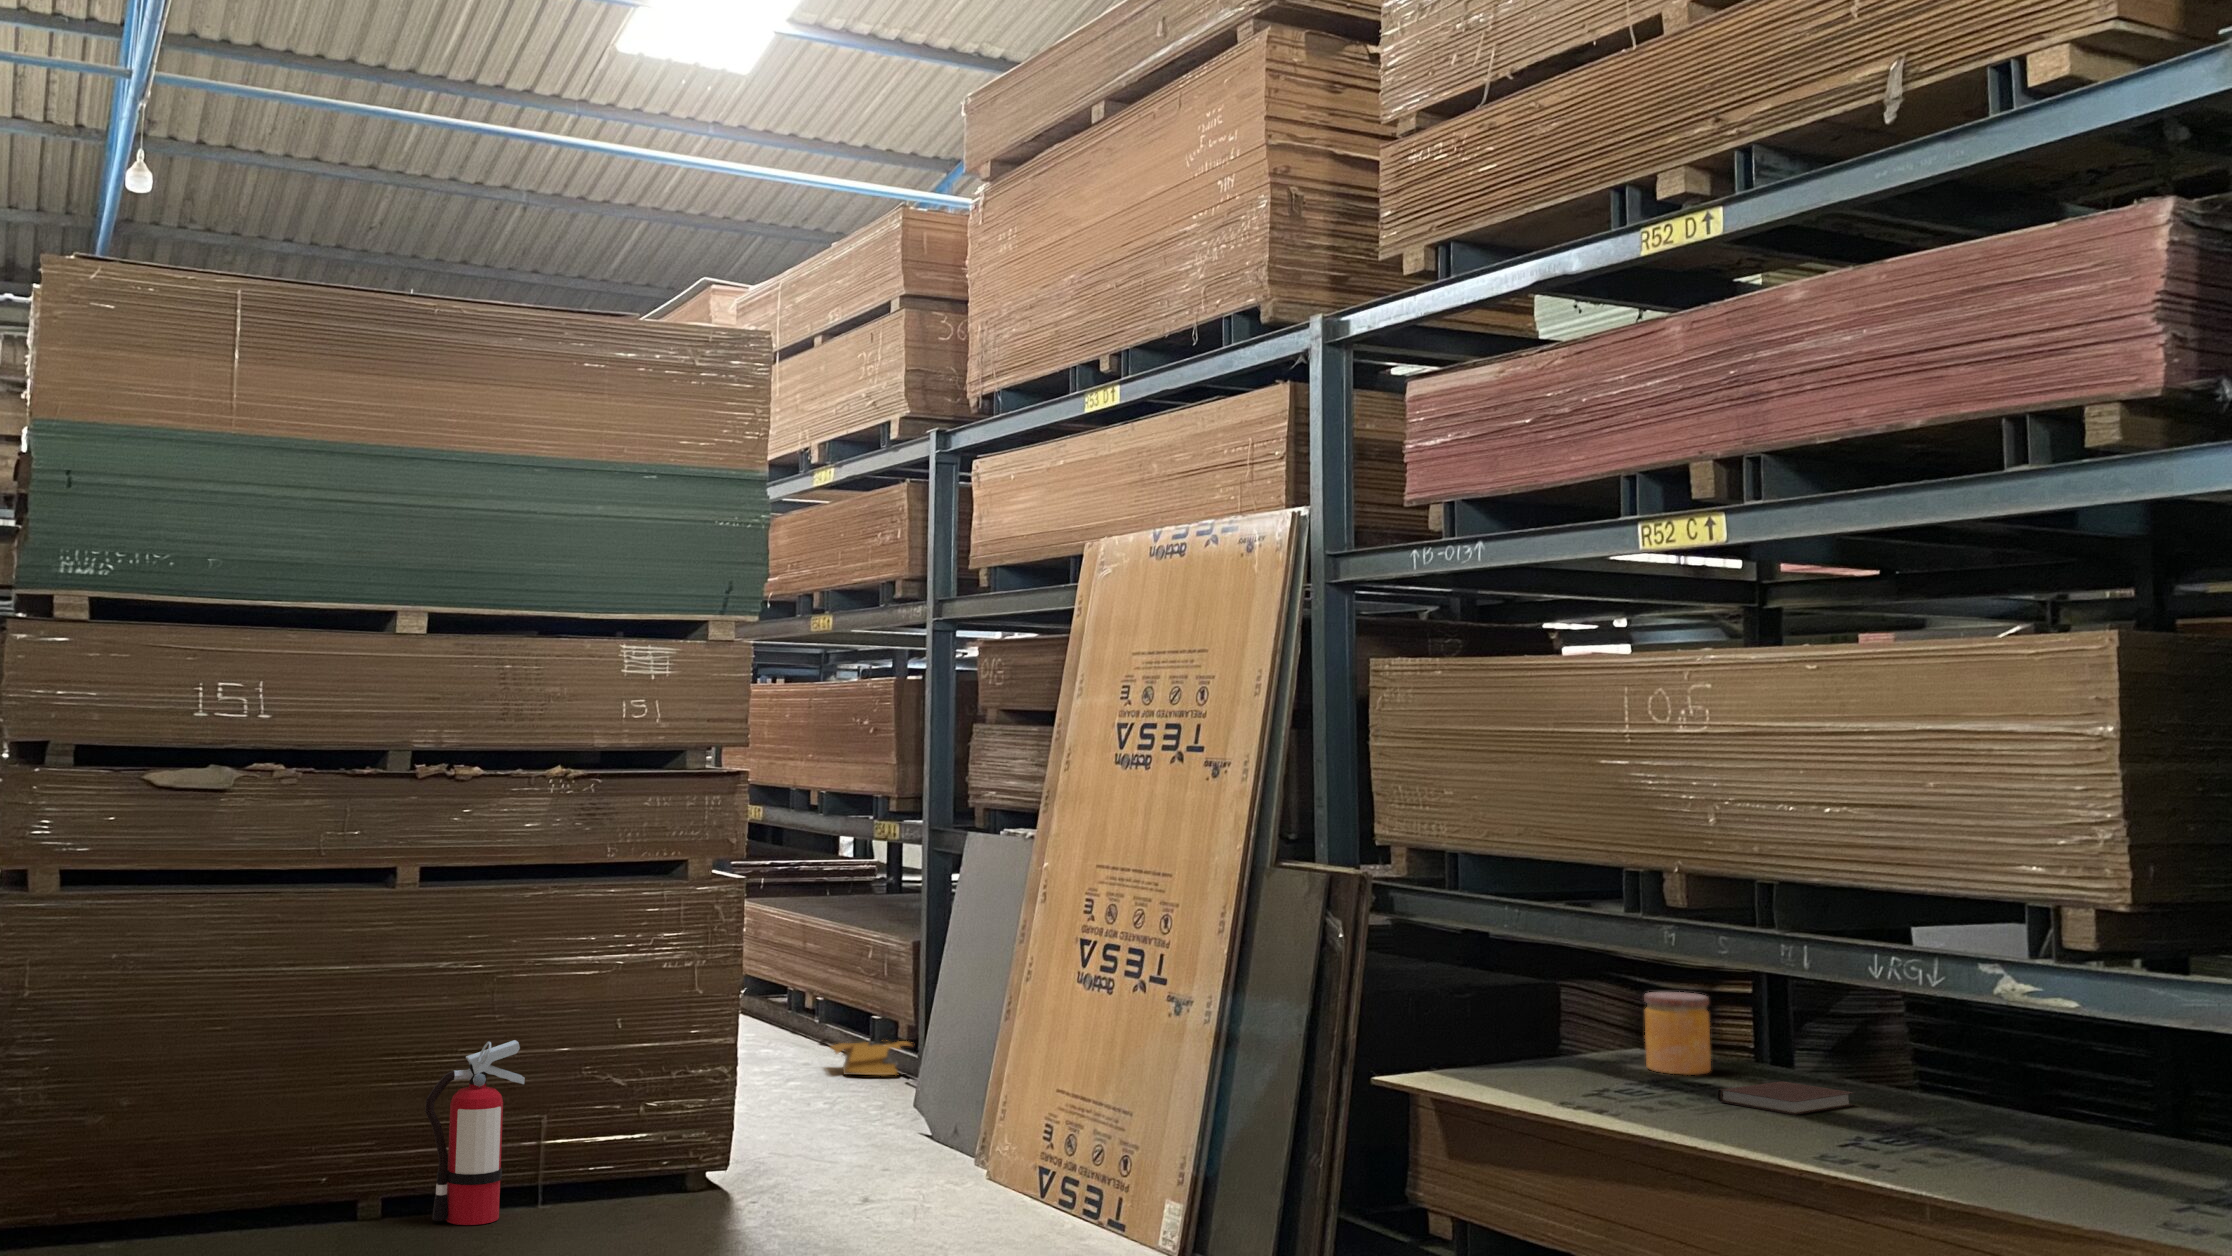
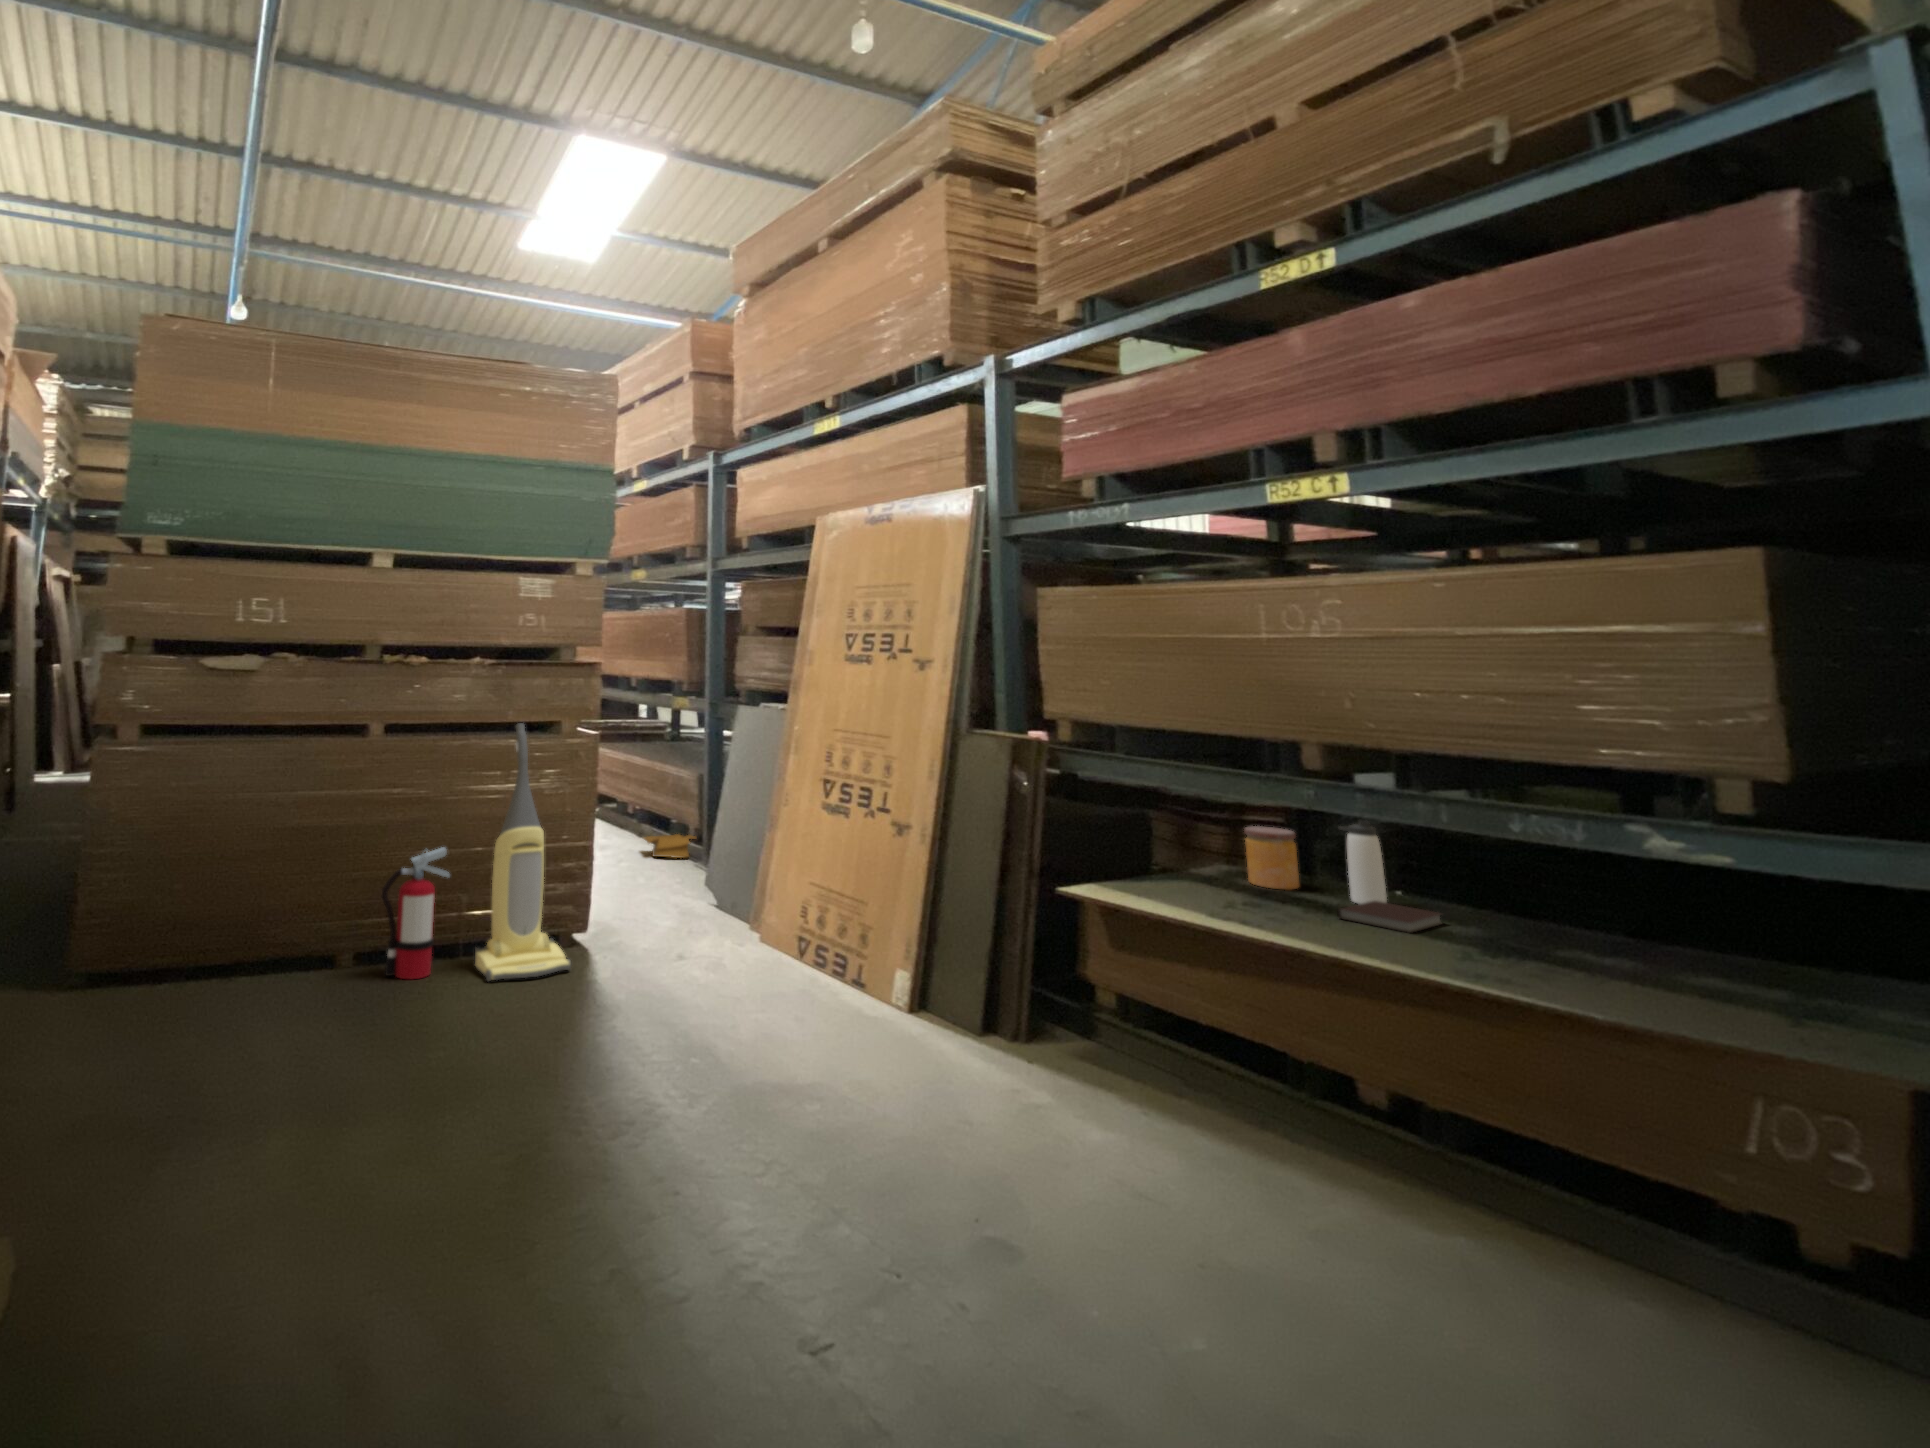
vacuum cleaner: none [562,861,703,1227] -> present [474,723,571,981]
thermos bottle: none [1753,976,1805,1090] -> present [1339,820,1387,904]

